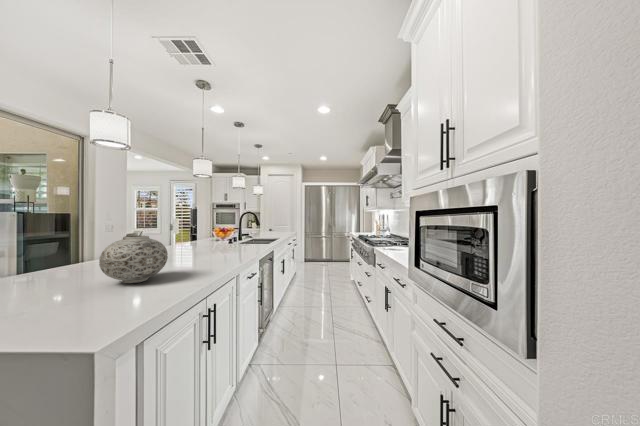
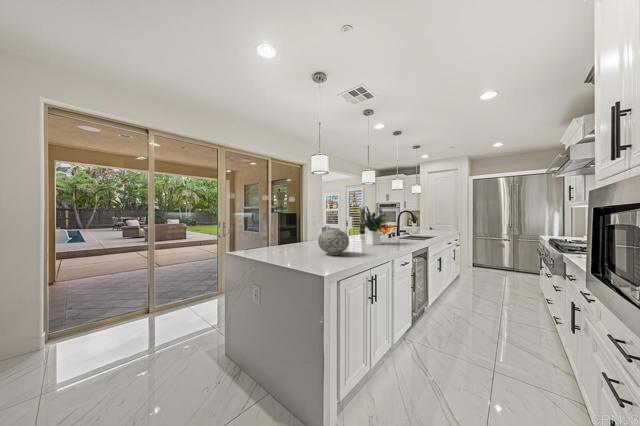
flower arrangement: none [182,202,237,255] -> present [360,206,392,245]

